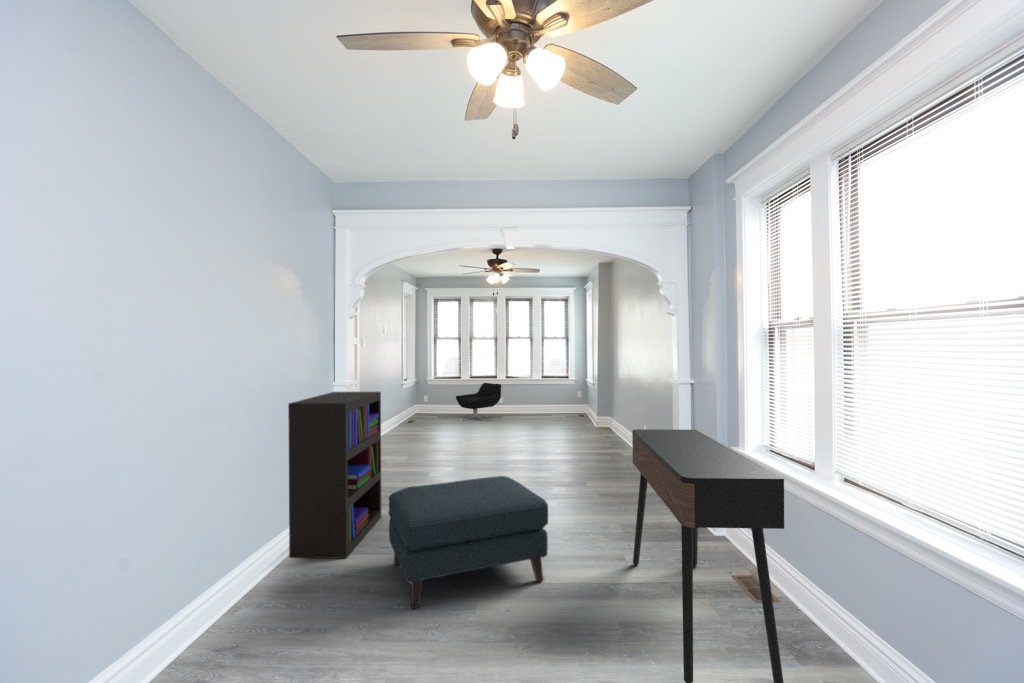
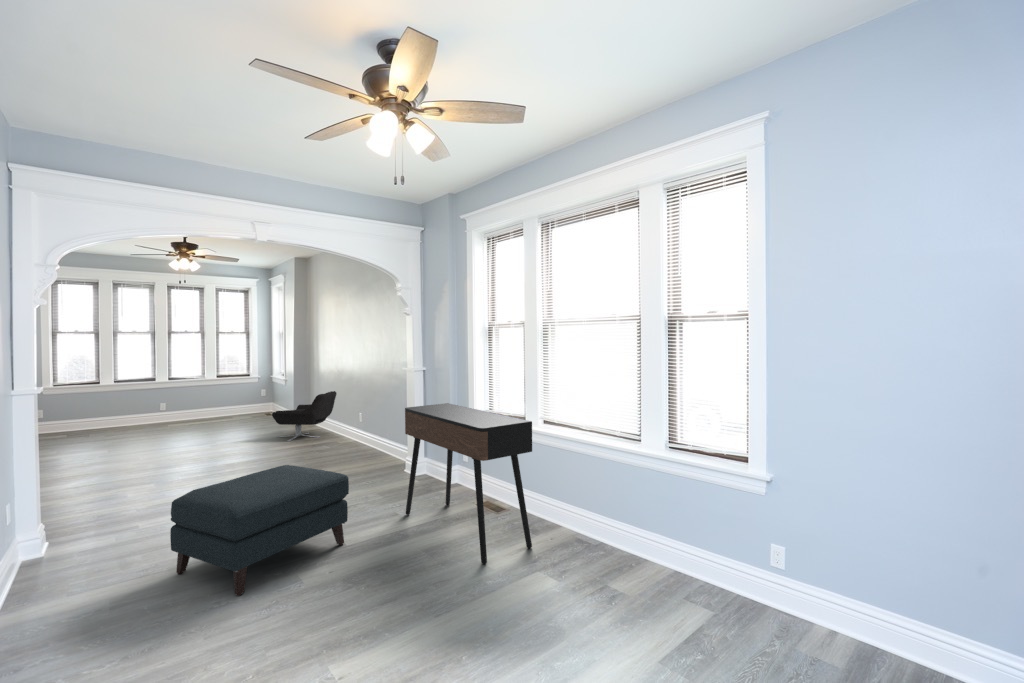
lounge chair: present [456,383,501,420] -> present [272,391,337,441]
bookshelf: present [288,392,382,559] -> none [8,398,108,610]

